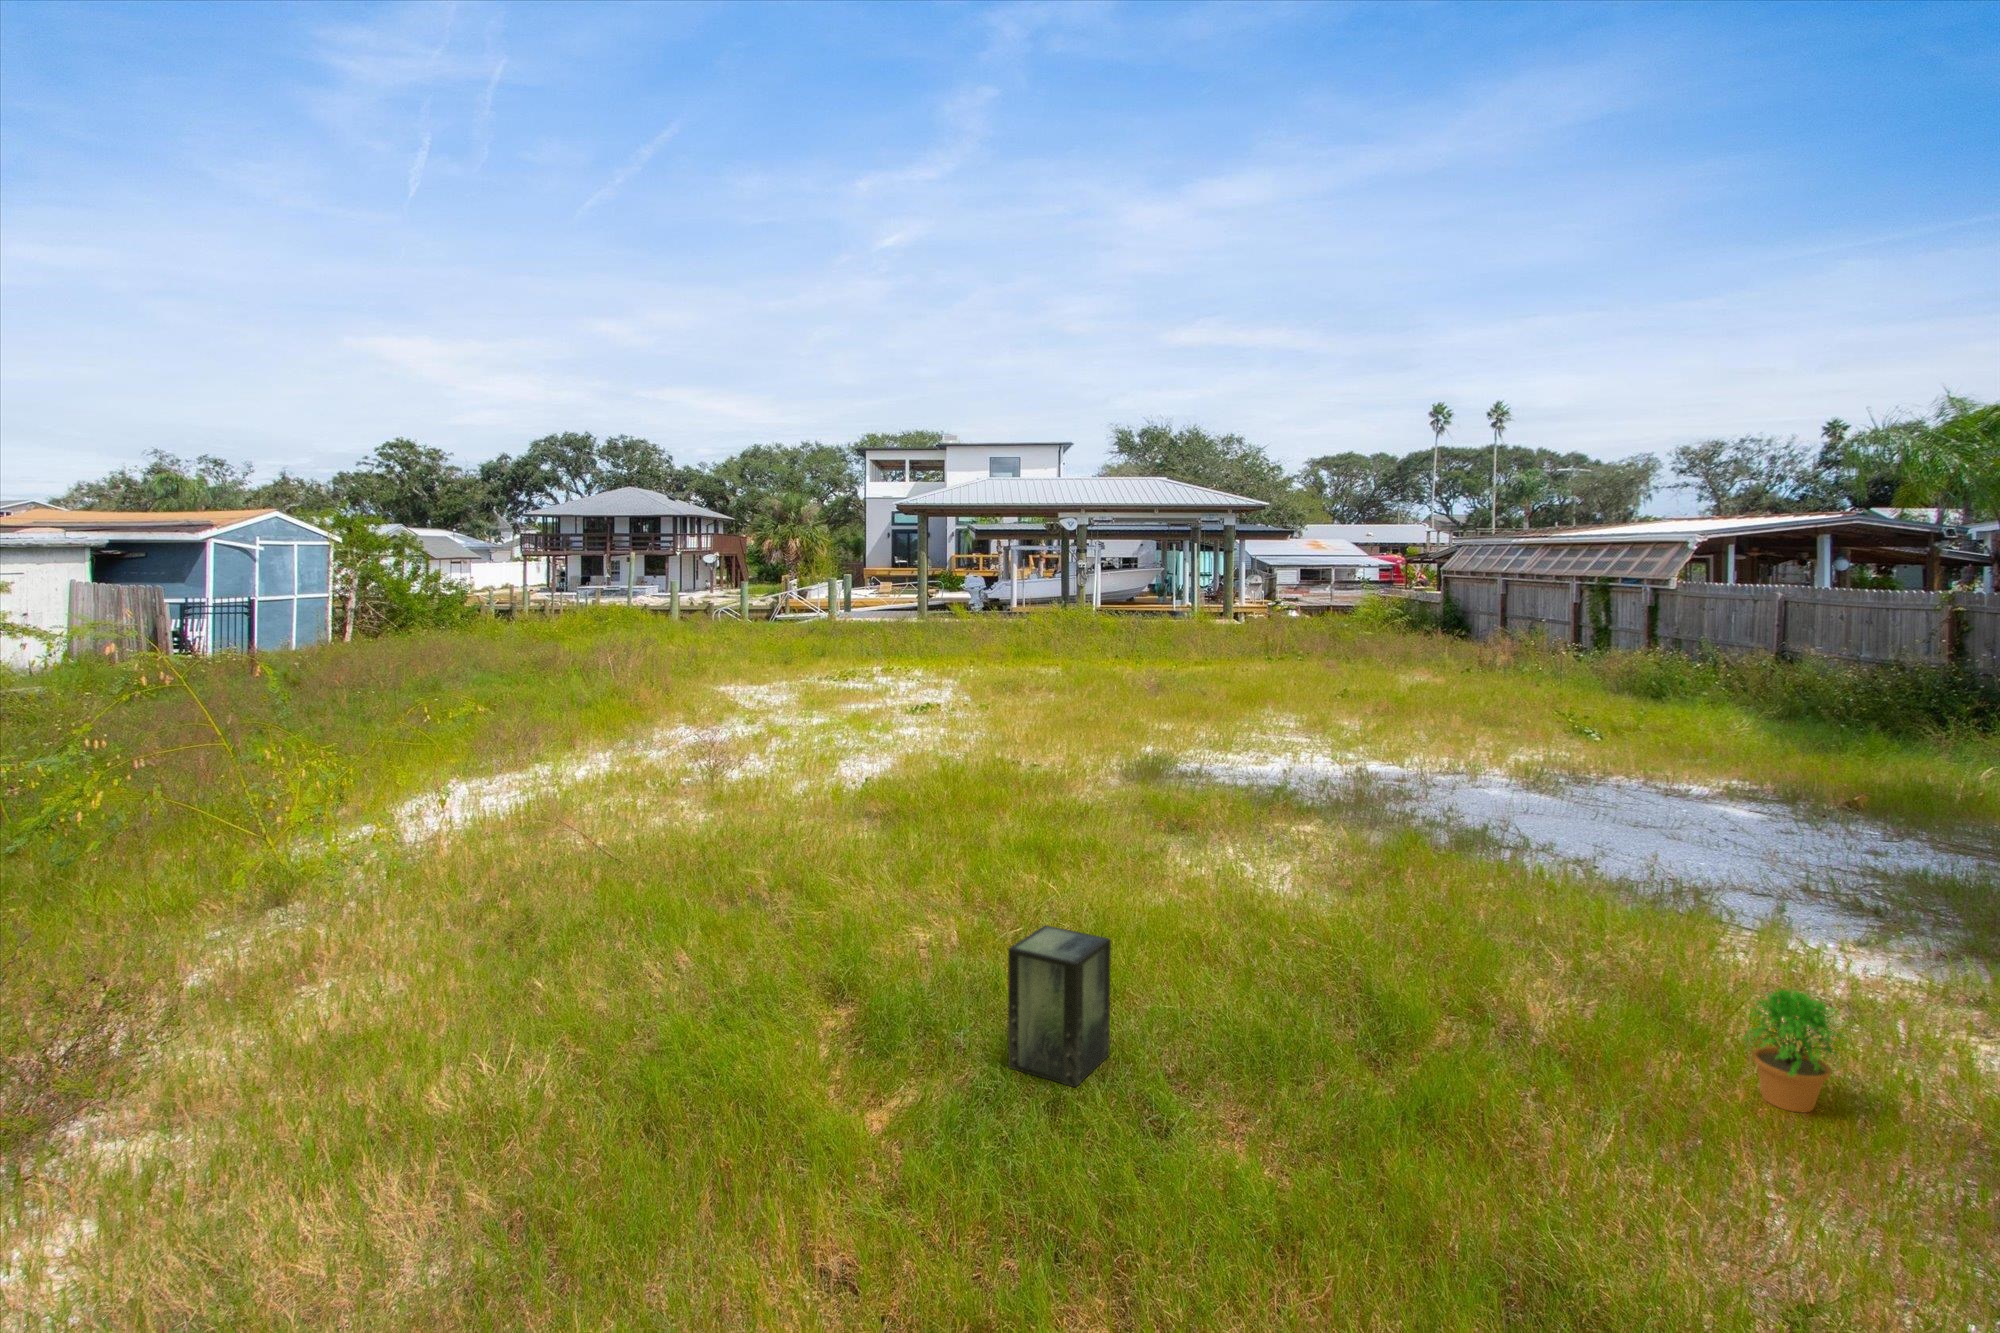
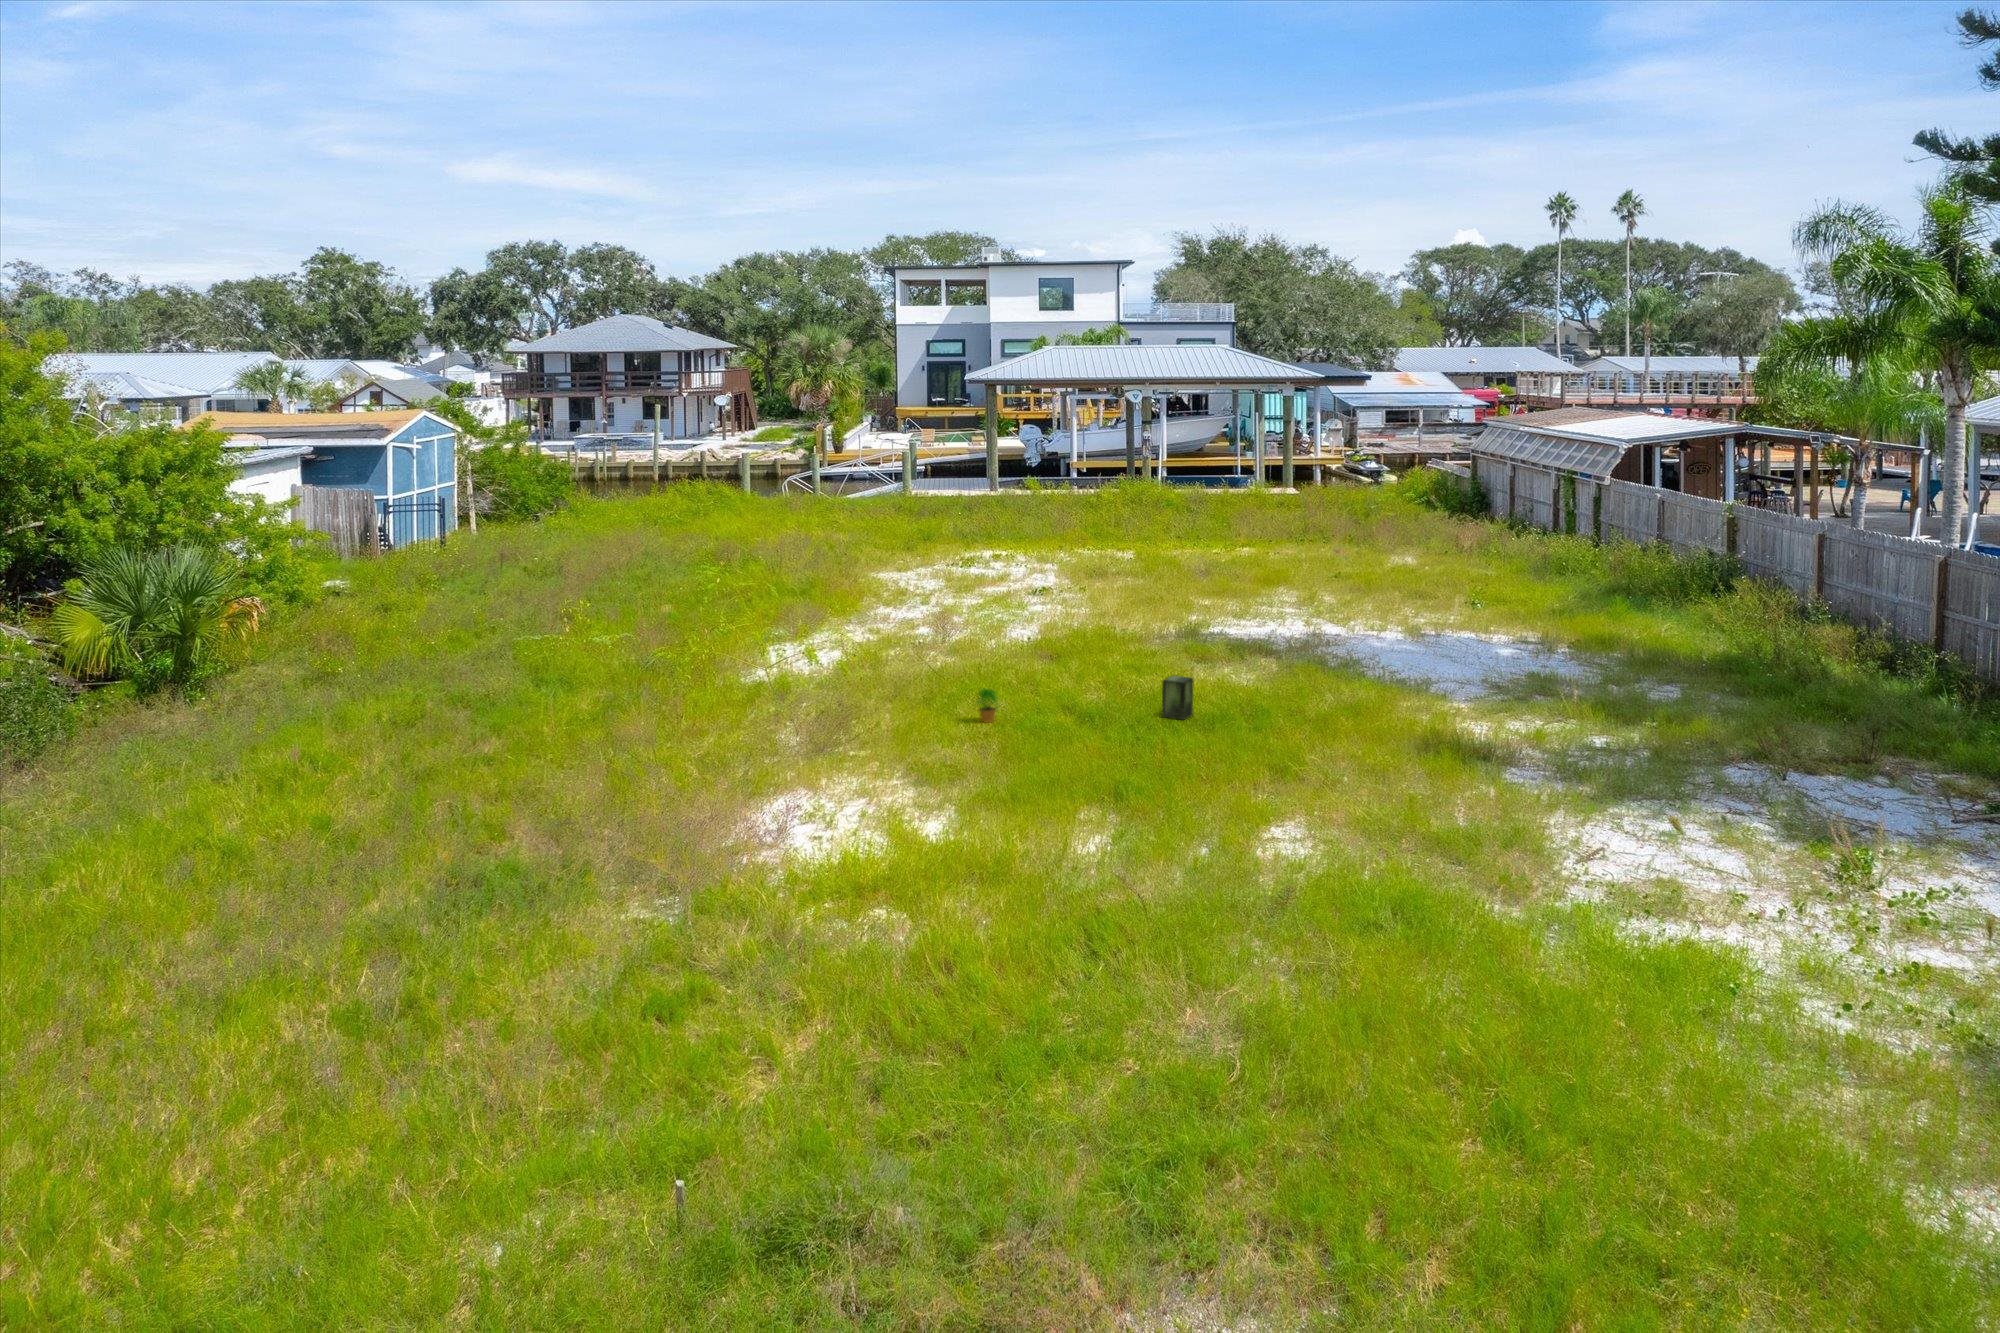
potted plant: present [1743,989,1848,1113] -> present [976,688,997,723]

